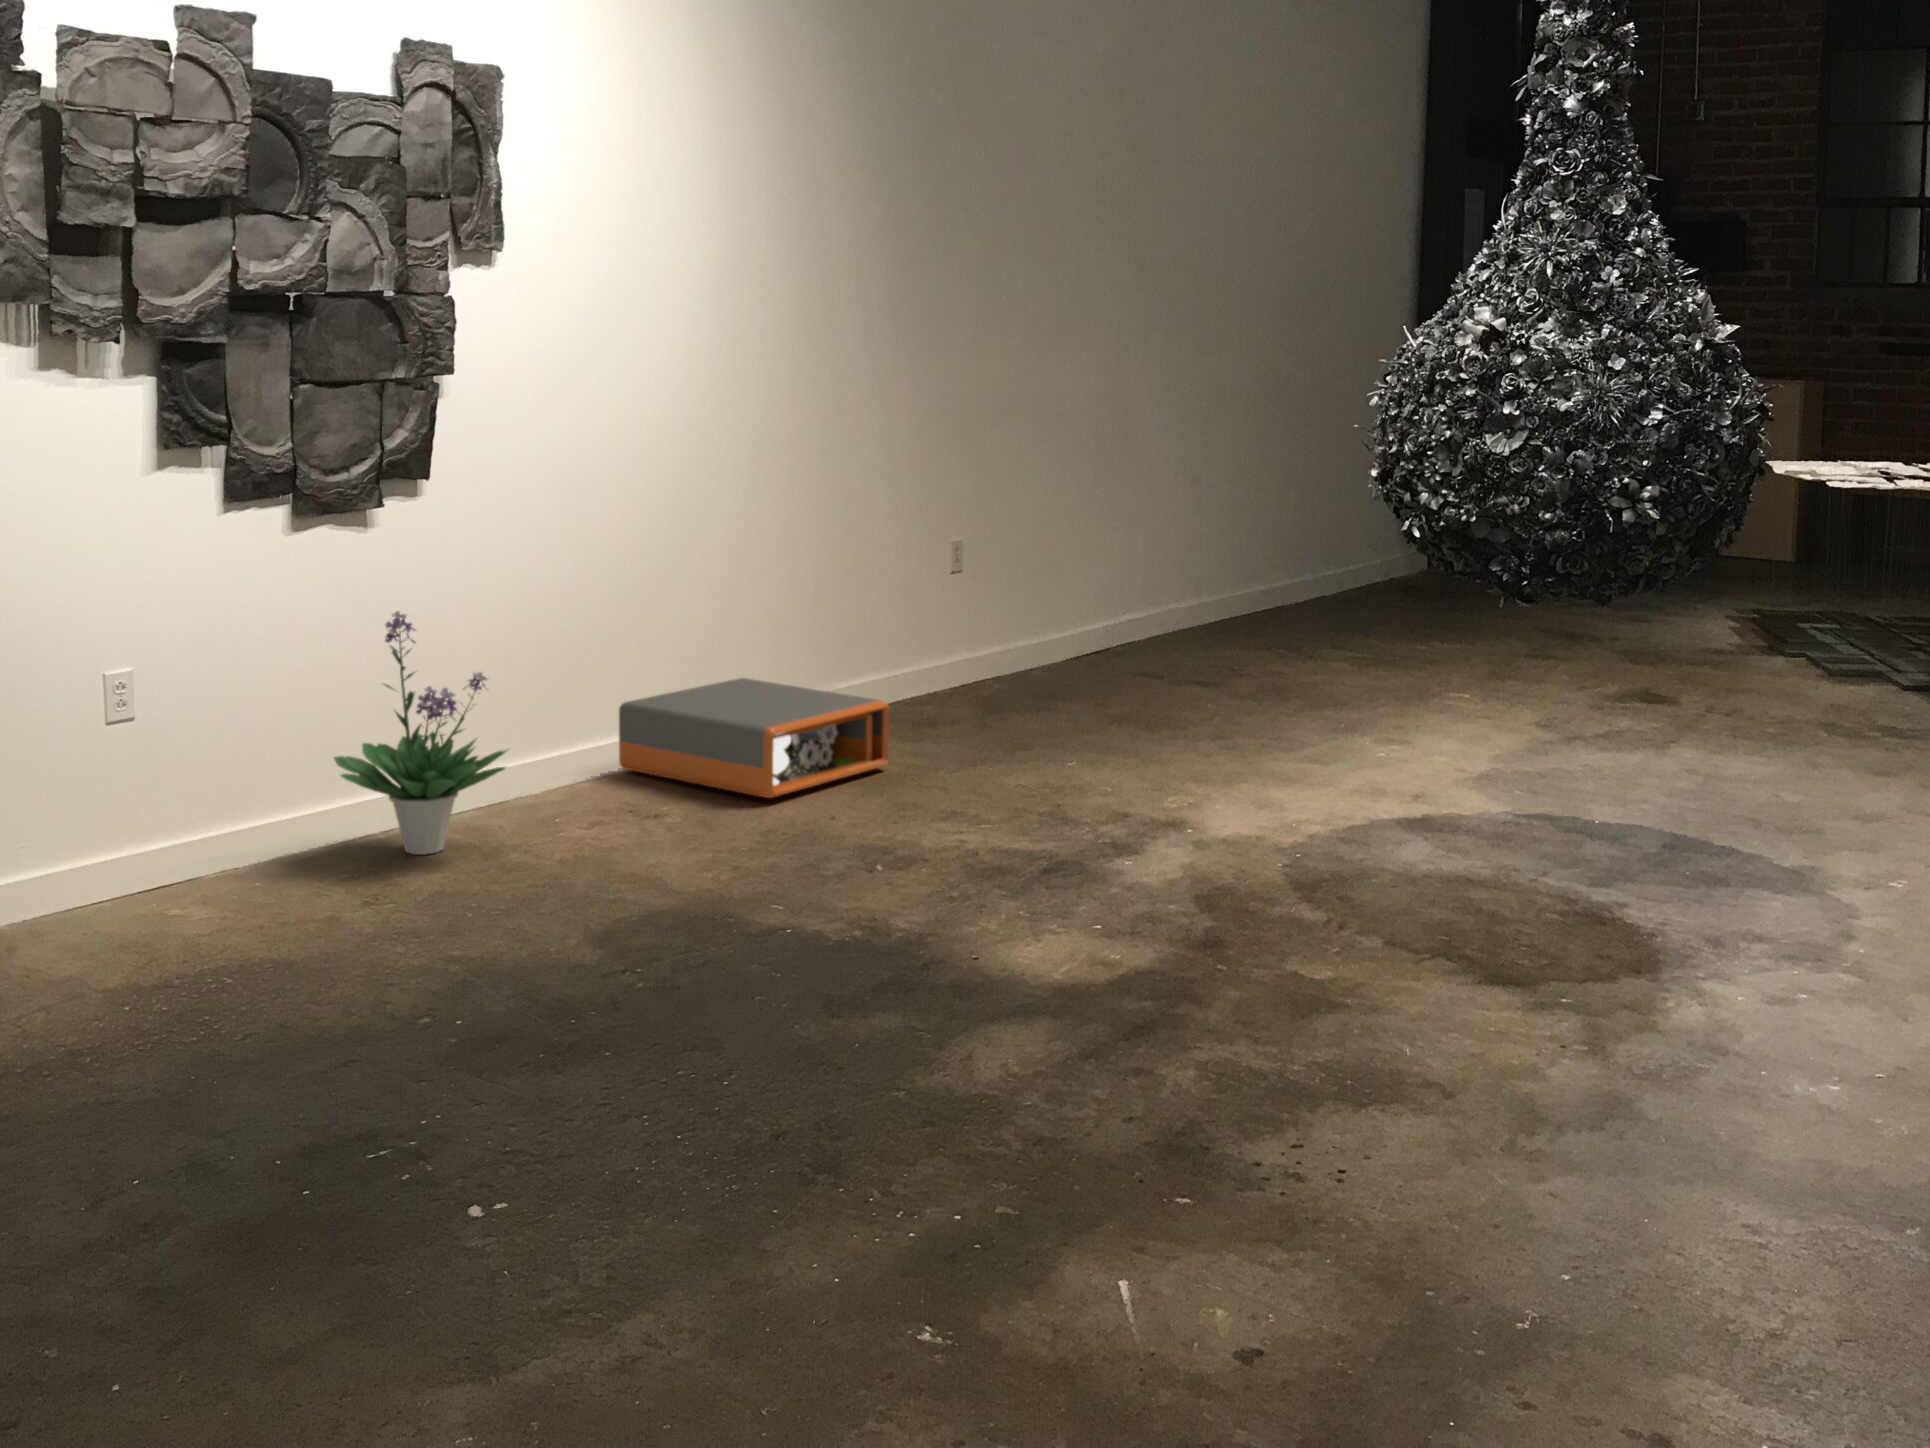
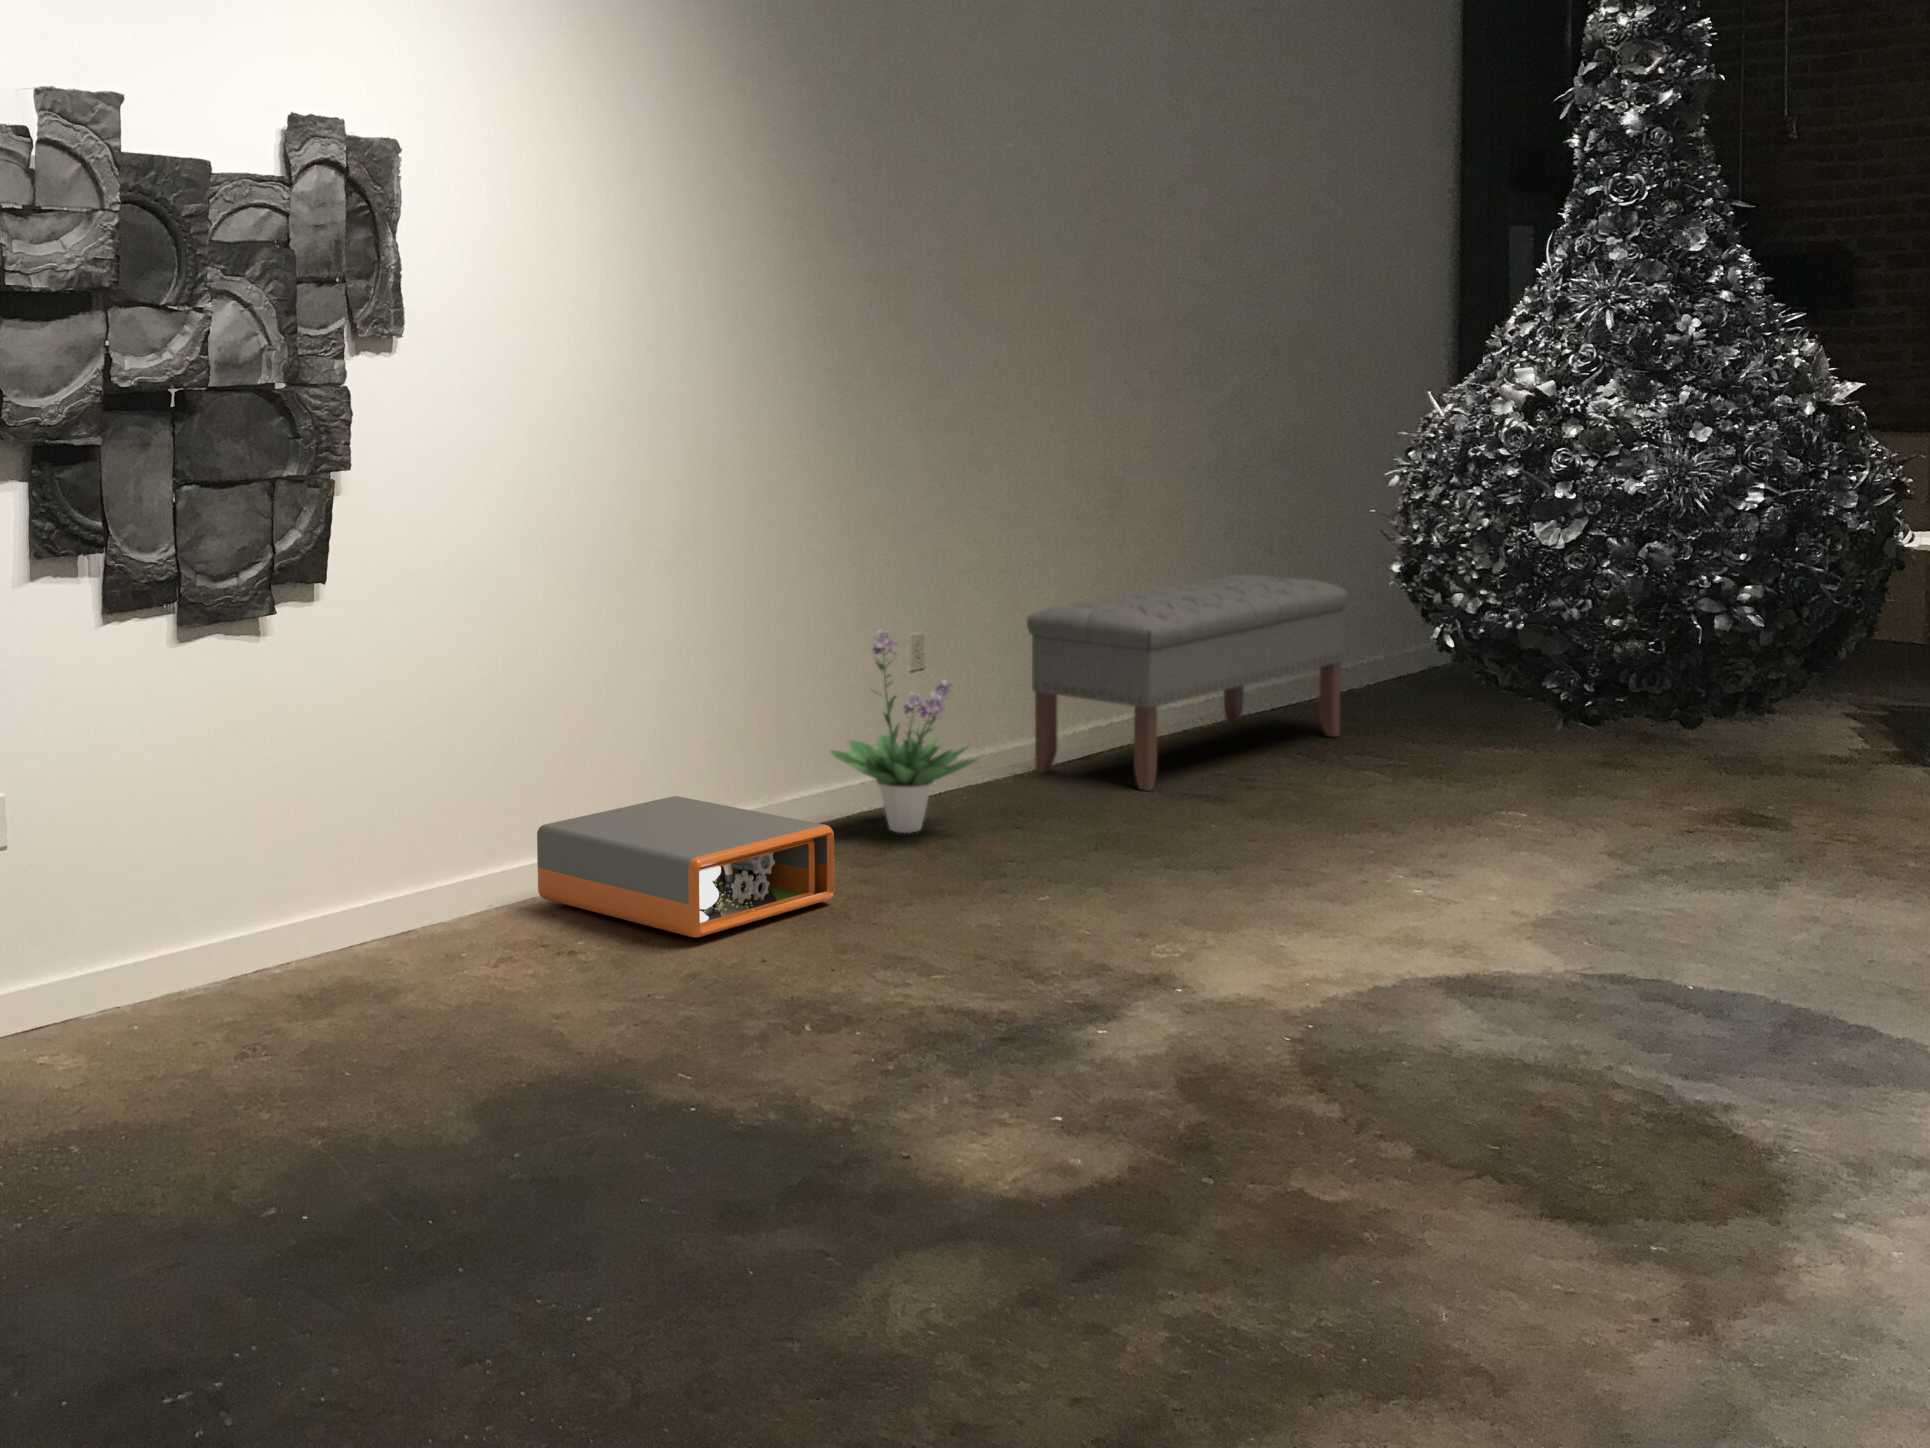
bench: none [1051,489,1327,677] -> present [1027,574,1349,791]
potted plant: present [334,611,506,854] -> present [831,629,976,833]

